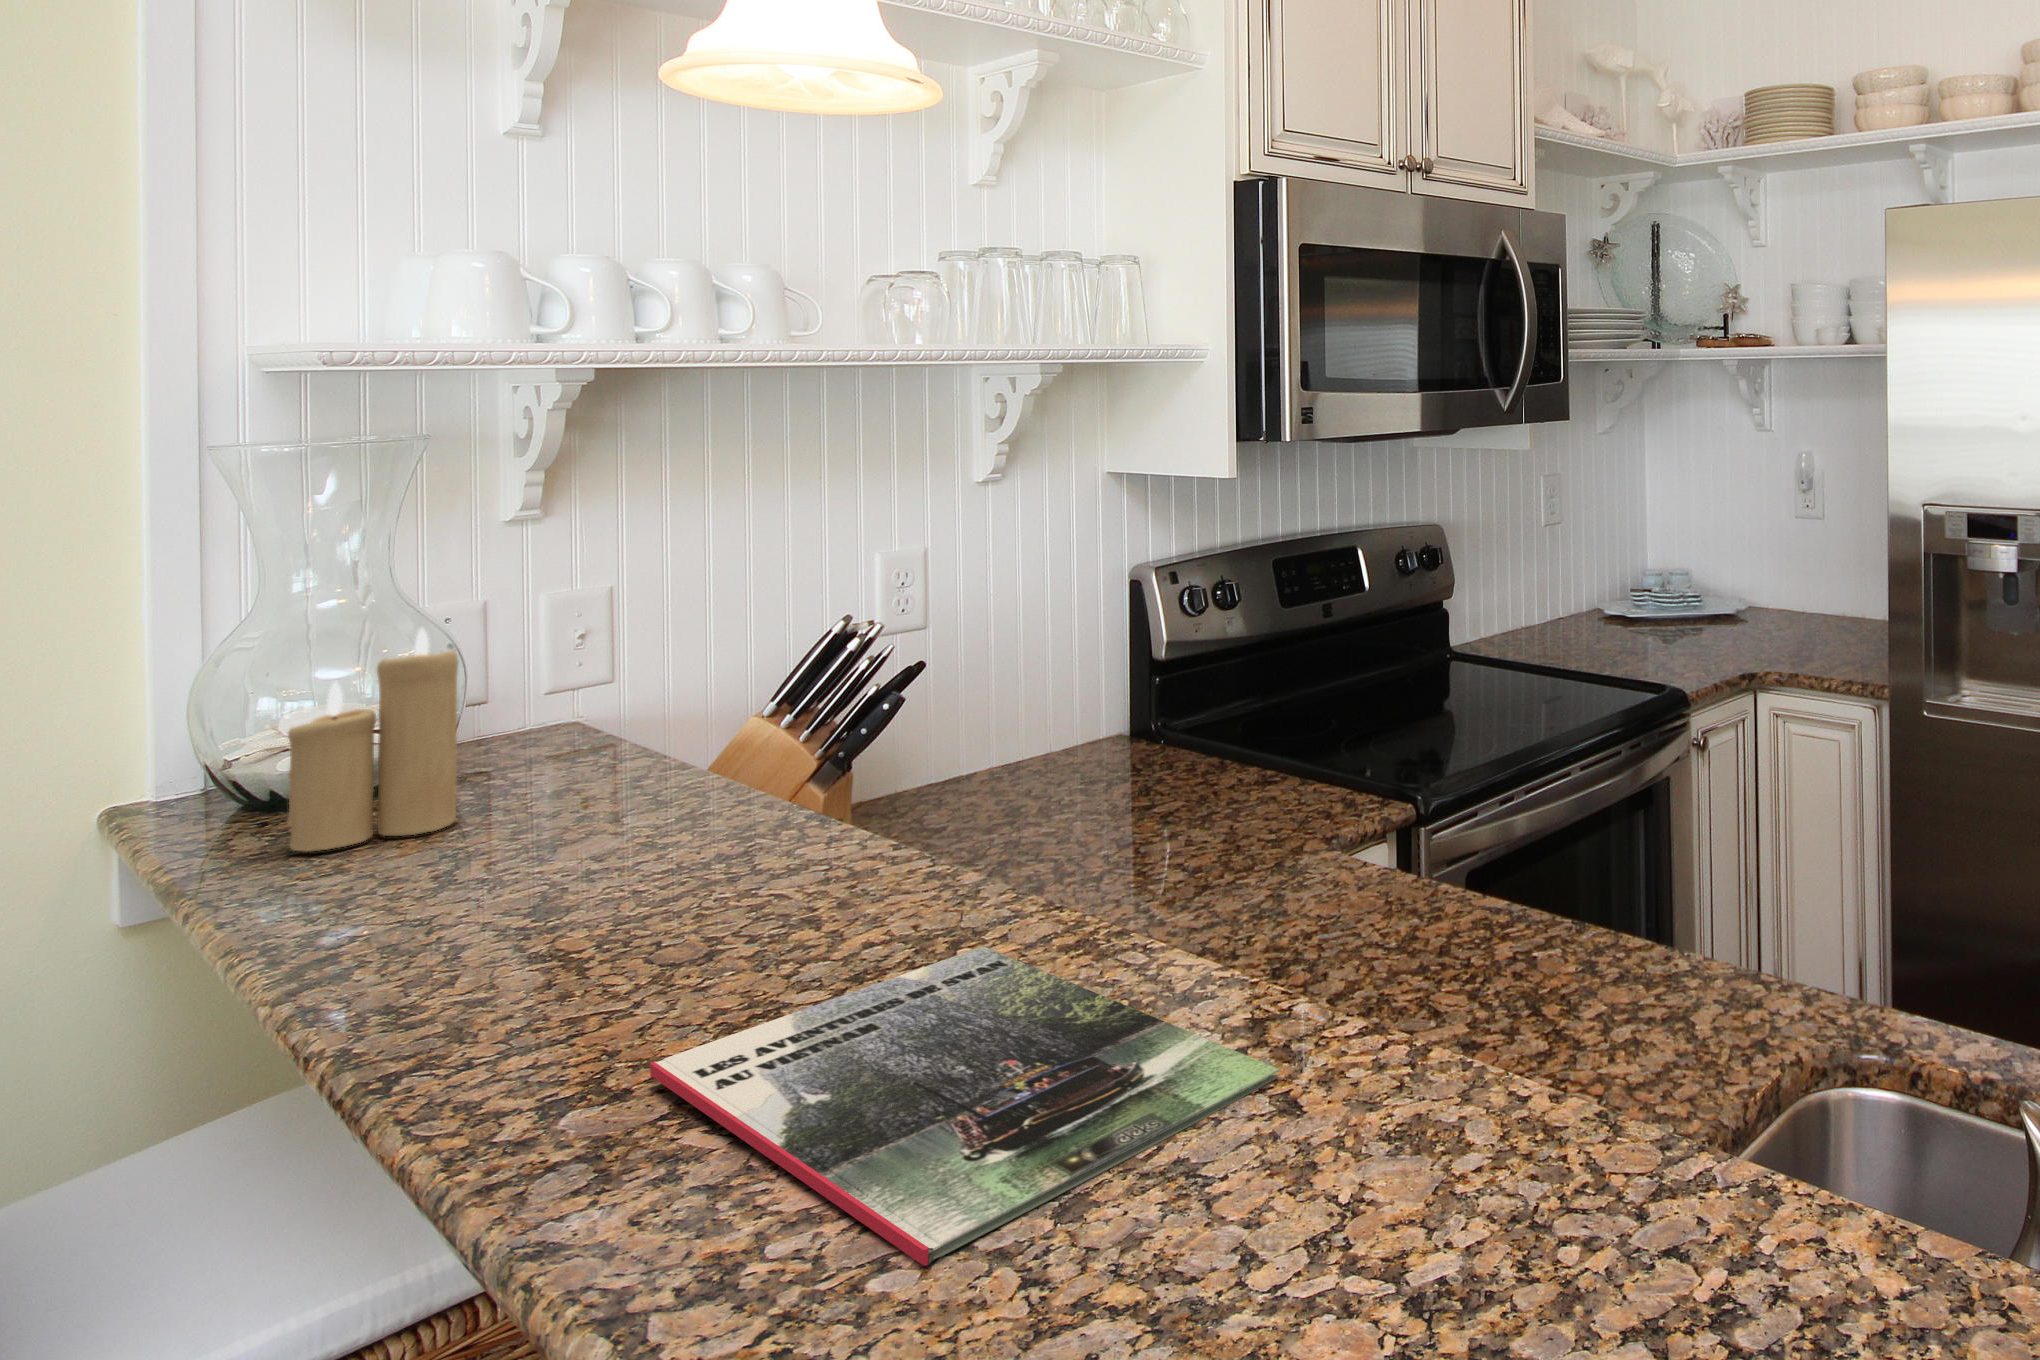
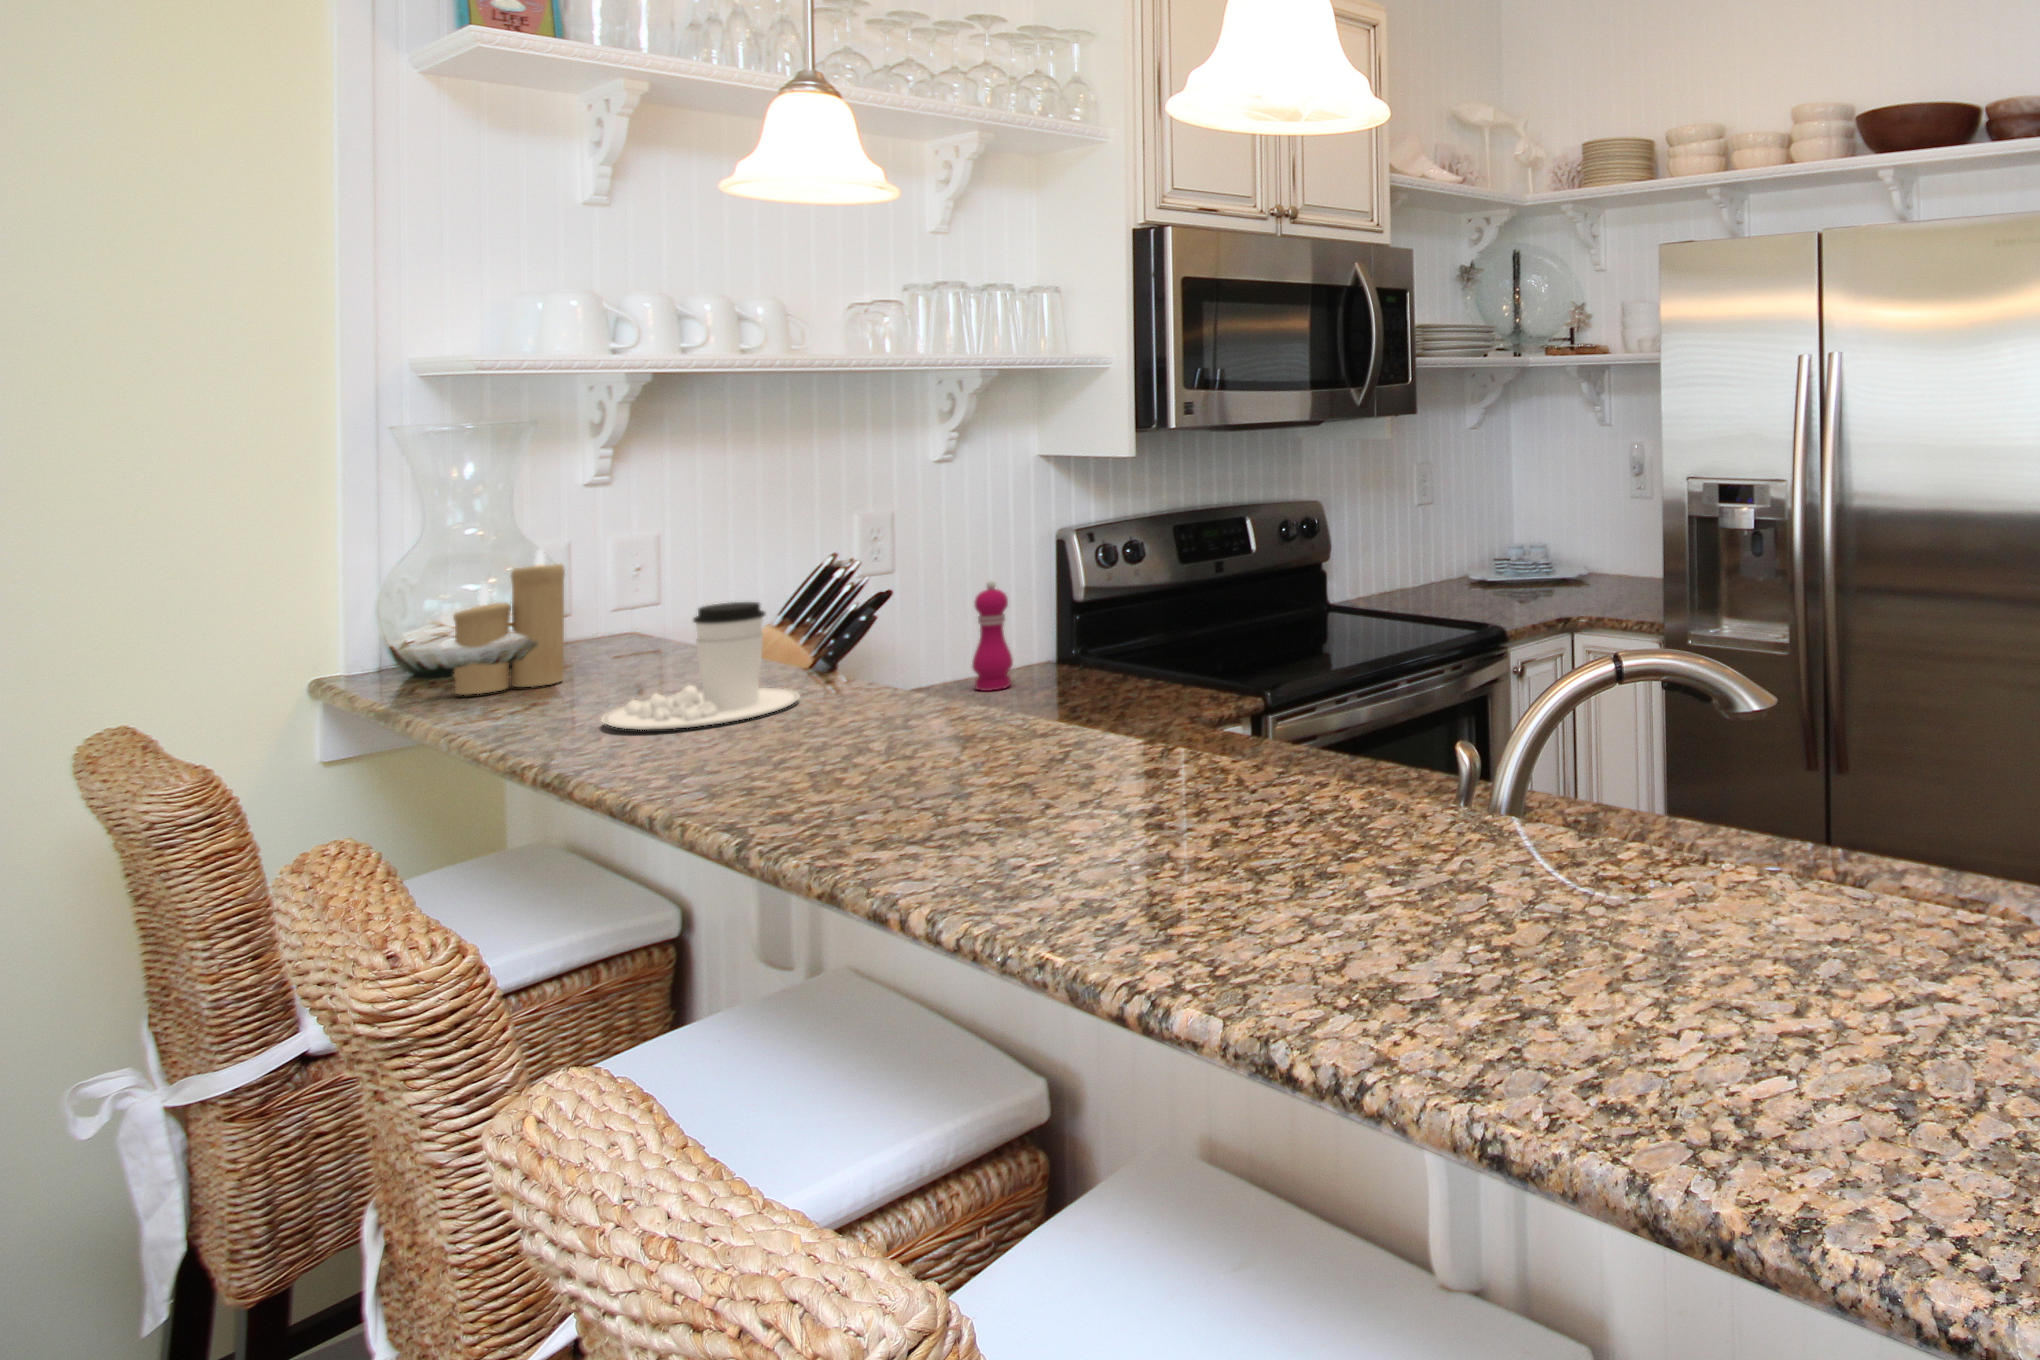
pepper mill: none [1024,640,1076,785] -> present [972,581,1013,691]
coffee cup: none [479,734,798,964] -> present [602,602,800,730]
magazine: present [650,946,1279,1266] -> none [718,713,1070,806]

